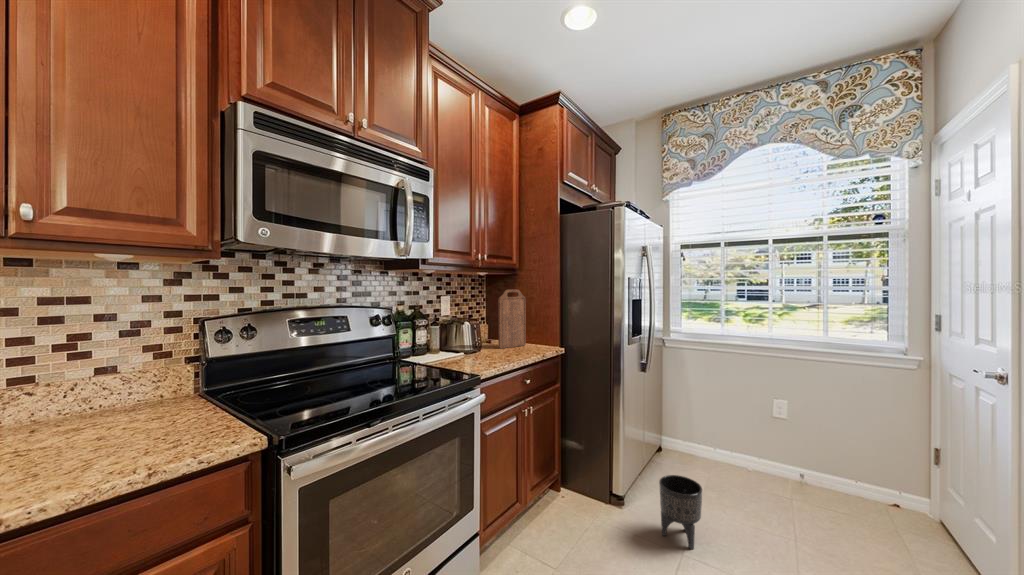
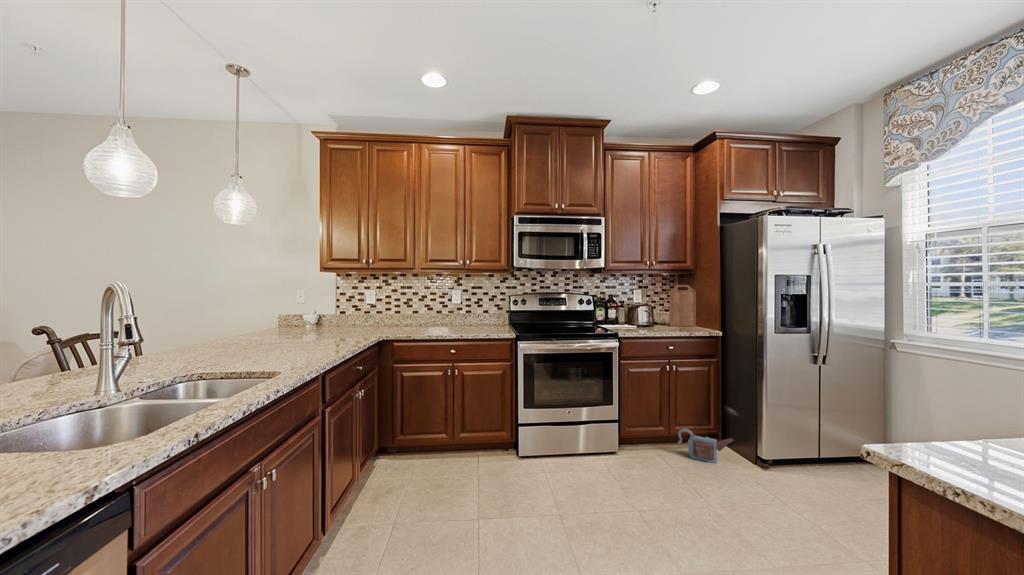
planter: present [659,475,702,549] -> none [768,442,810,501]
watering can: none [550,488,609,539] -> present [678,429,734,463]

